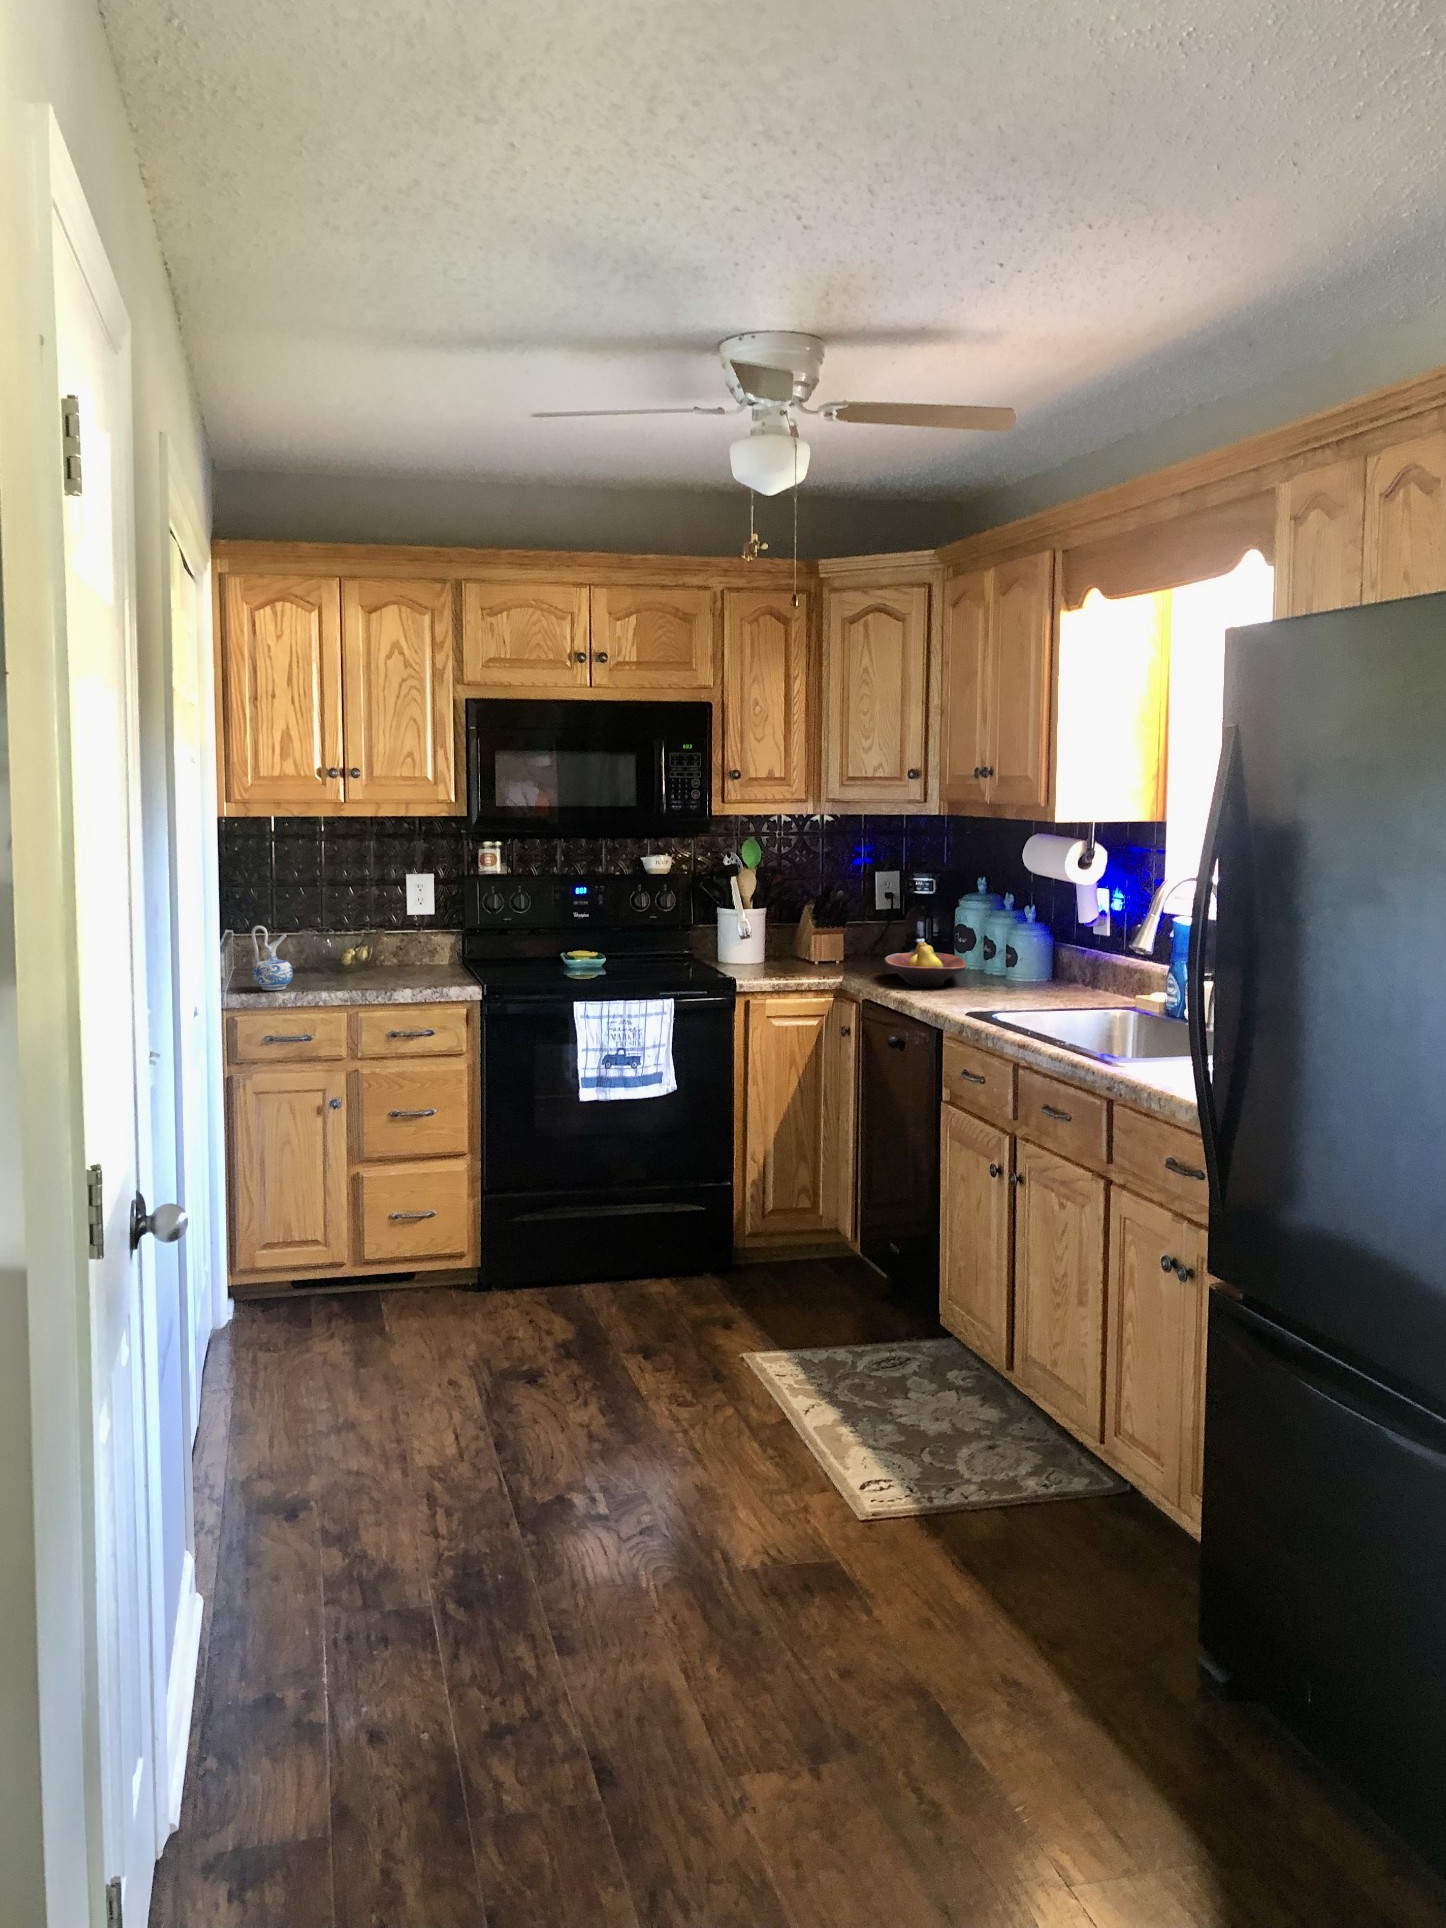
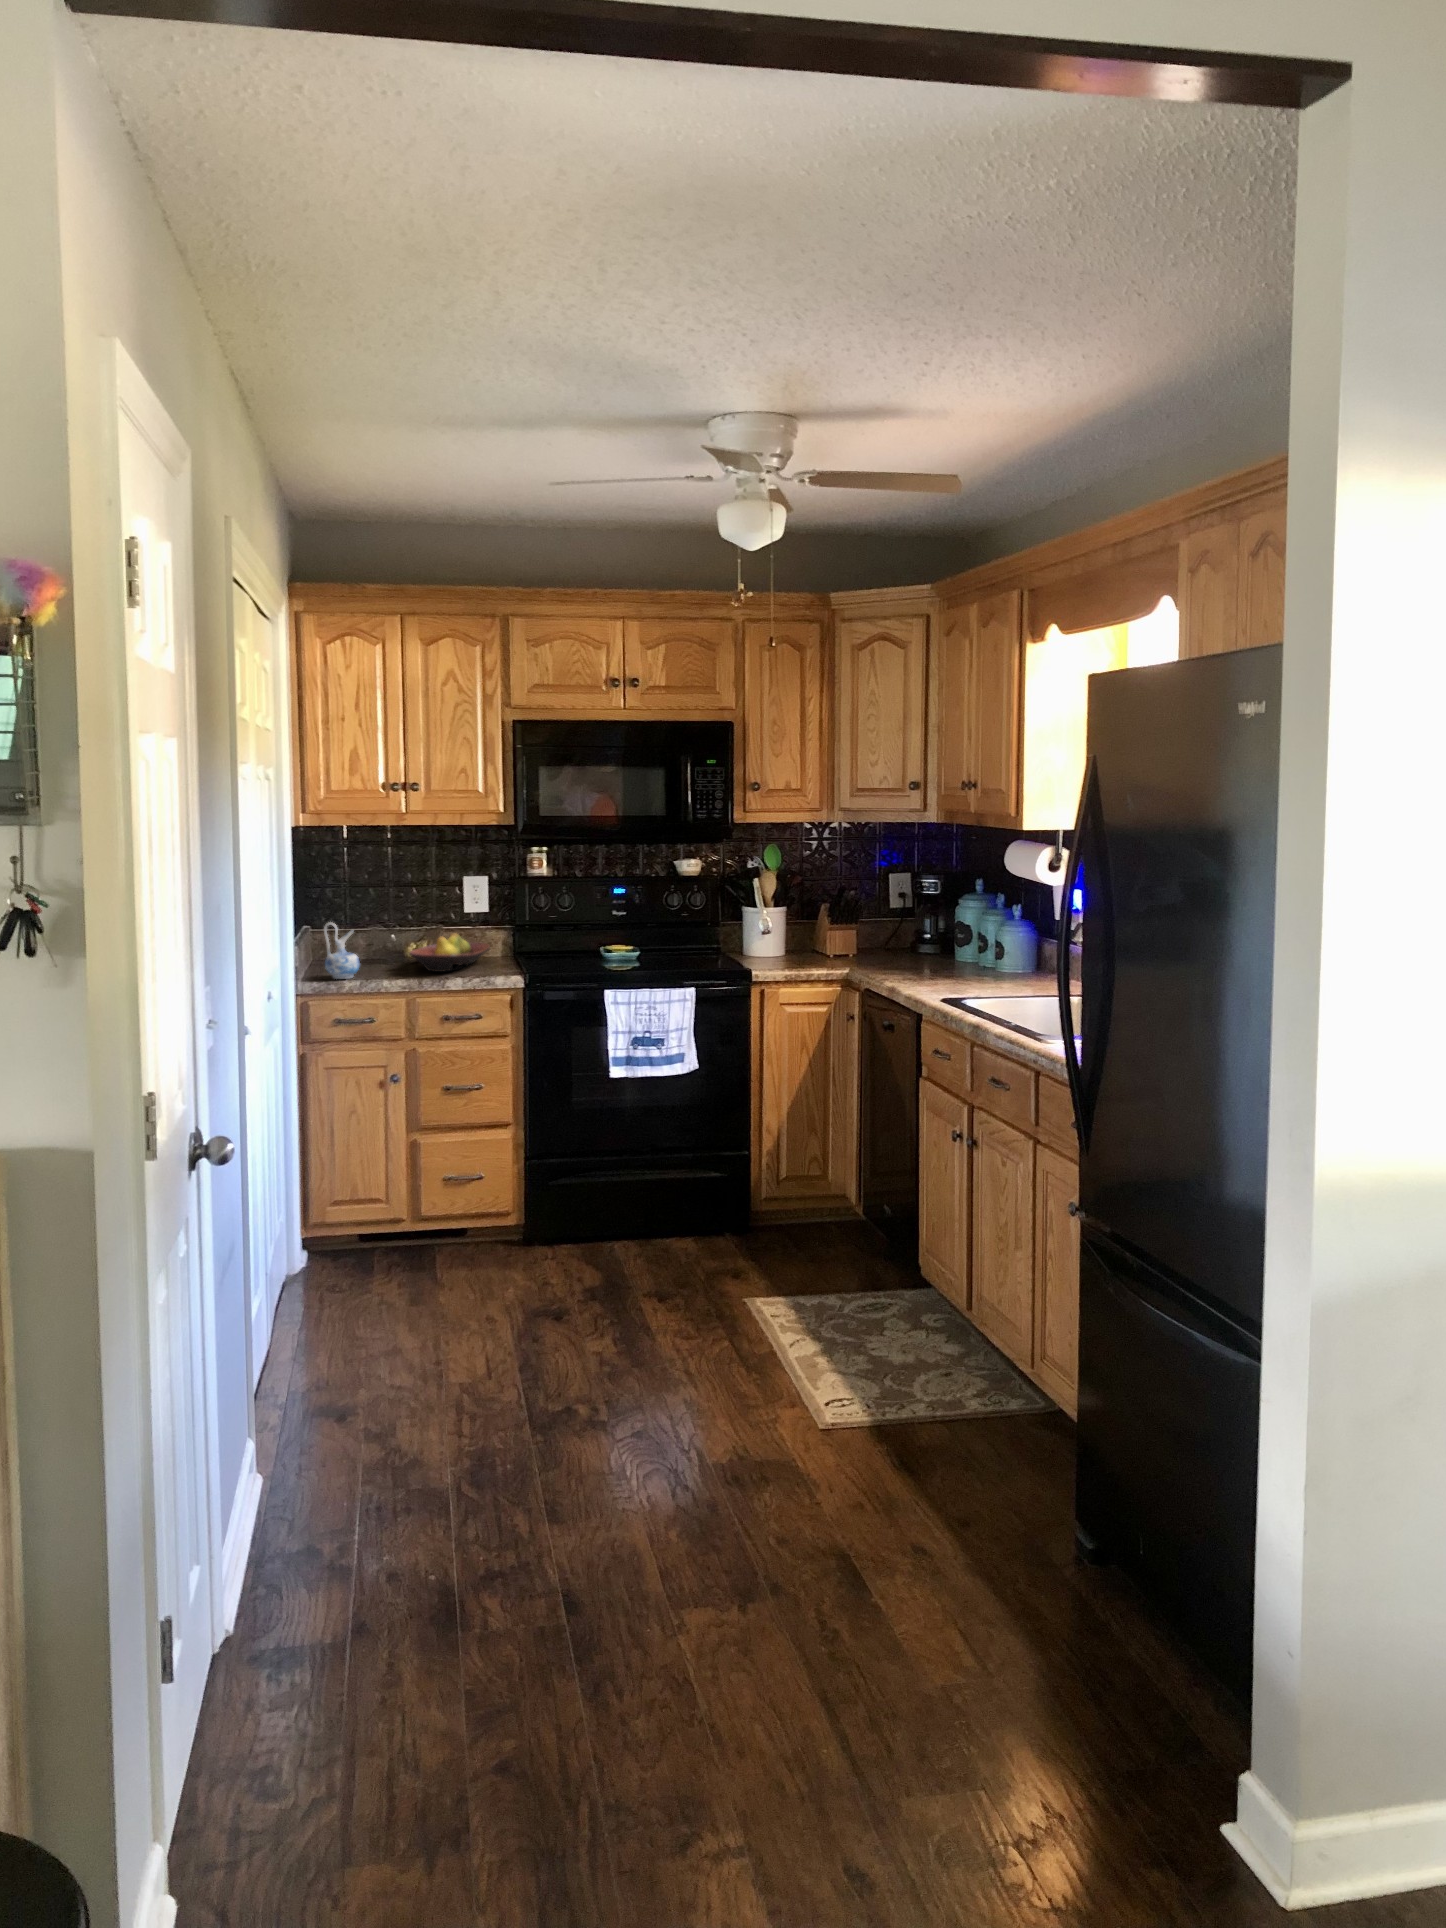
fruit bowl: present [884,942,966,987] -> present [409,933,490,972]

